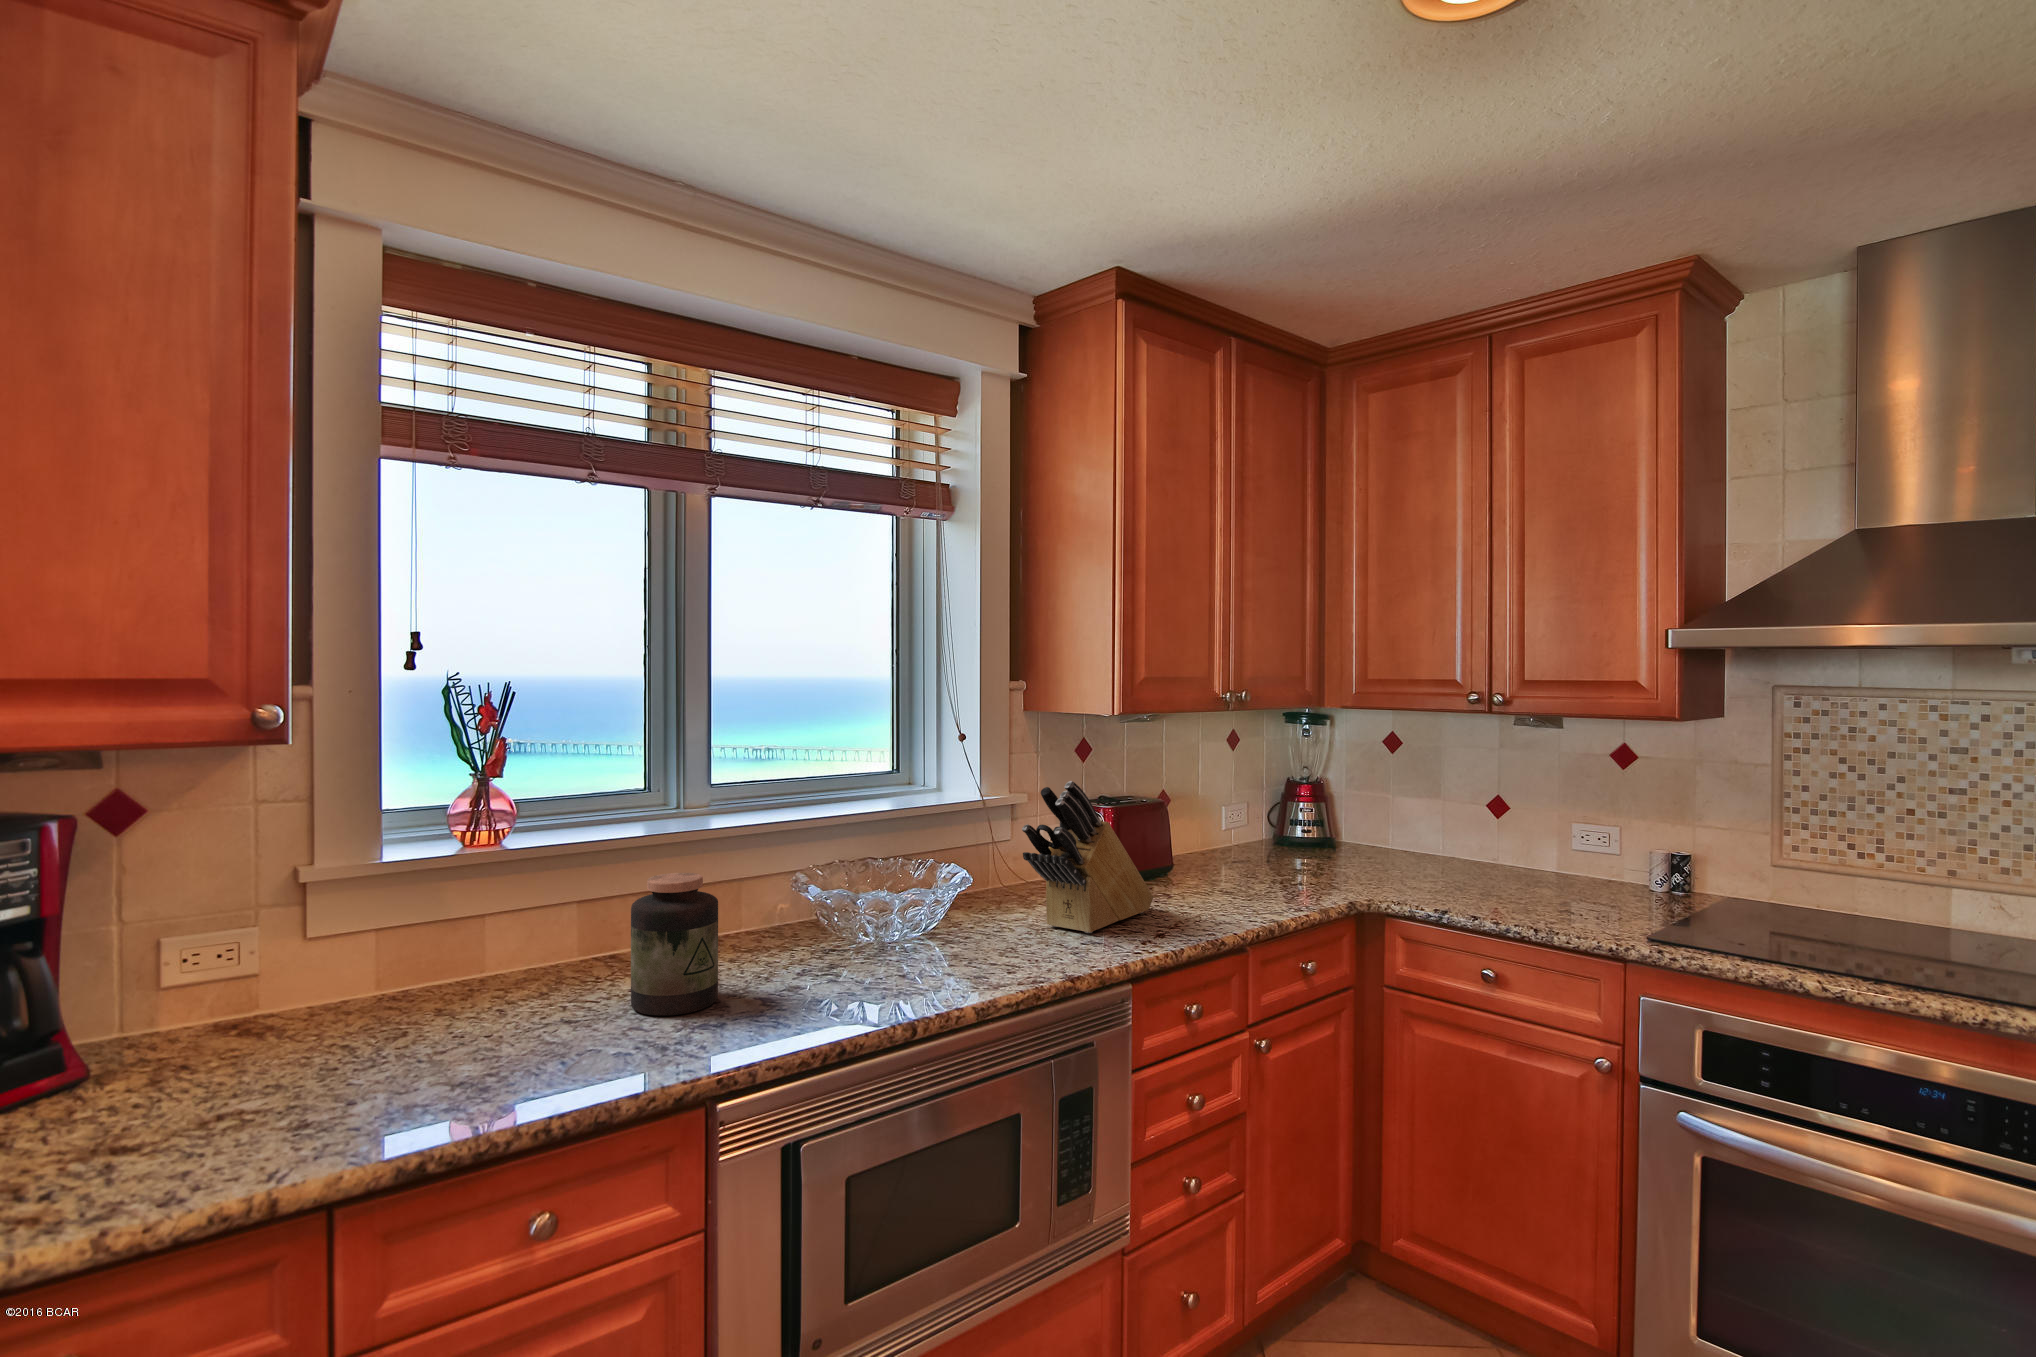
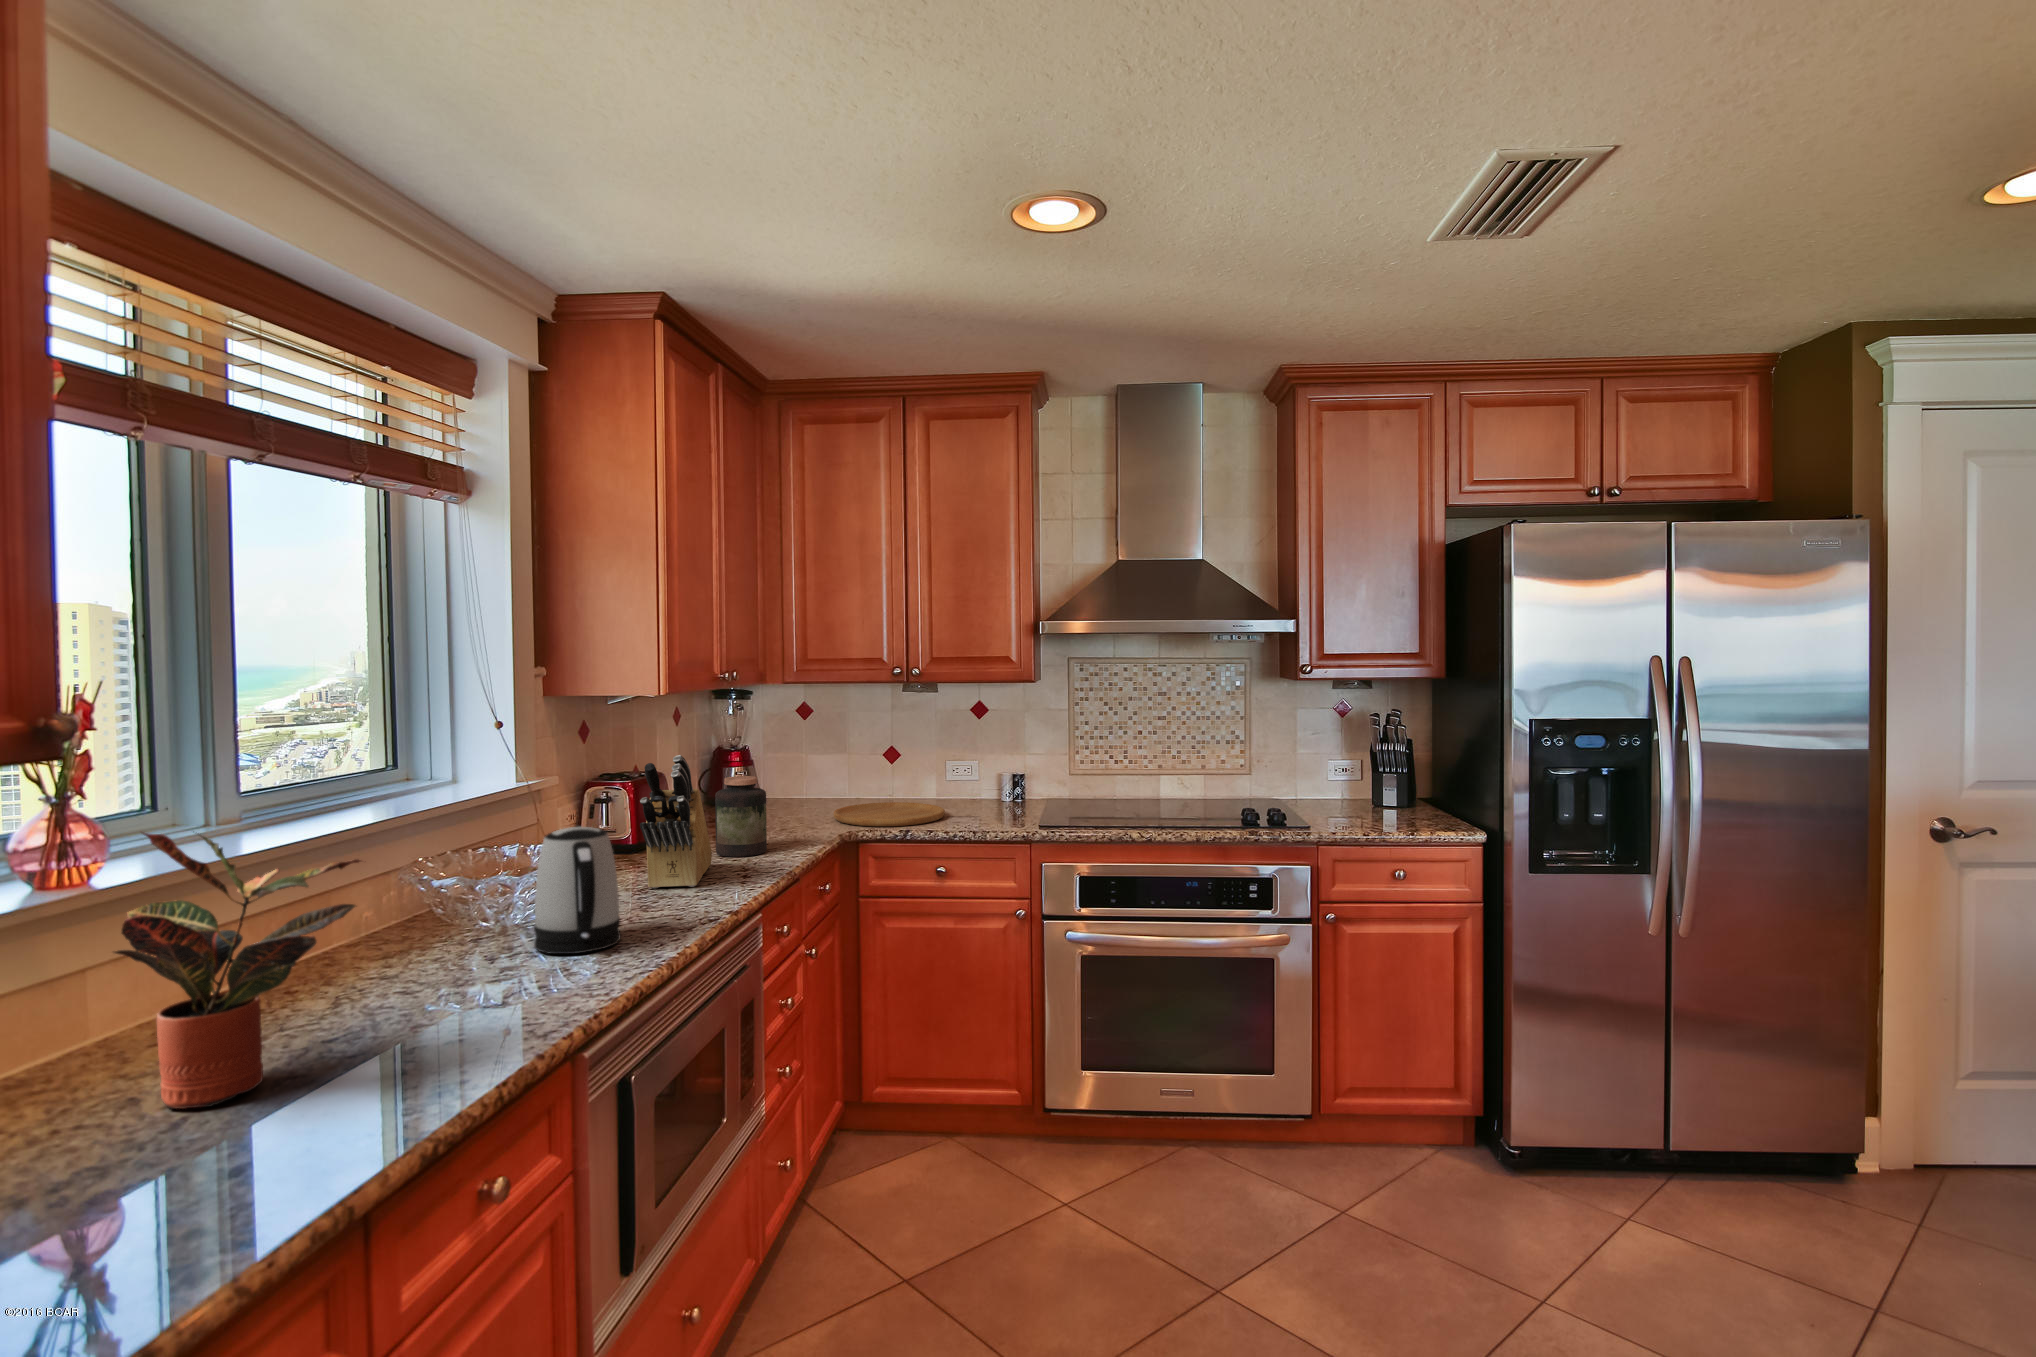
potted plant: none [281,804,515,1062] -> present [114,832,361,1109]
kettle: none [832,848,919,988] -> present [534,827,621,954]
cutting board: none [1375,864,1531,902] -> present [833,802,945,826]
jar: present [631,873,718,1016] -> present [715,776,767,857]

